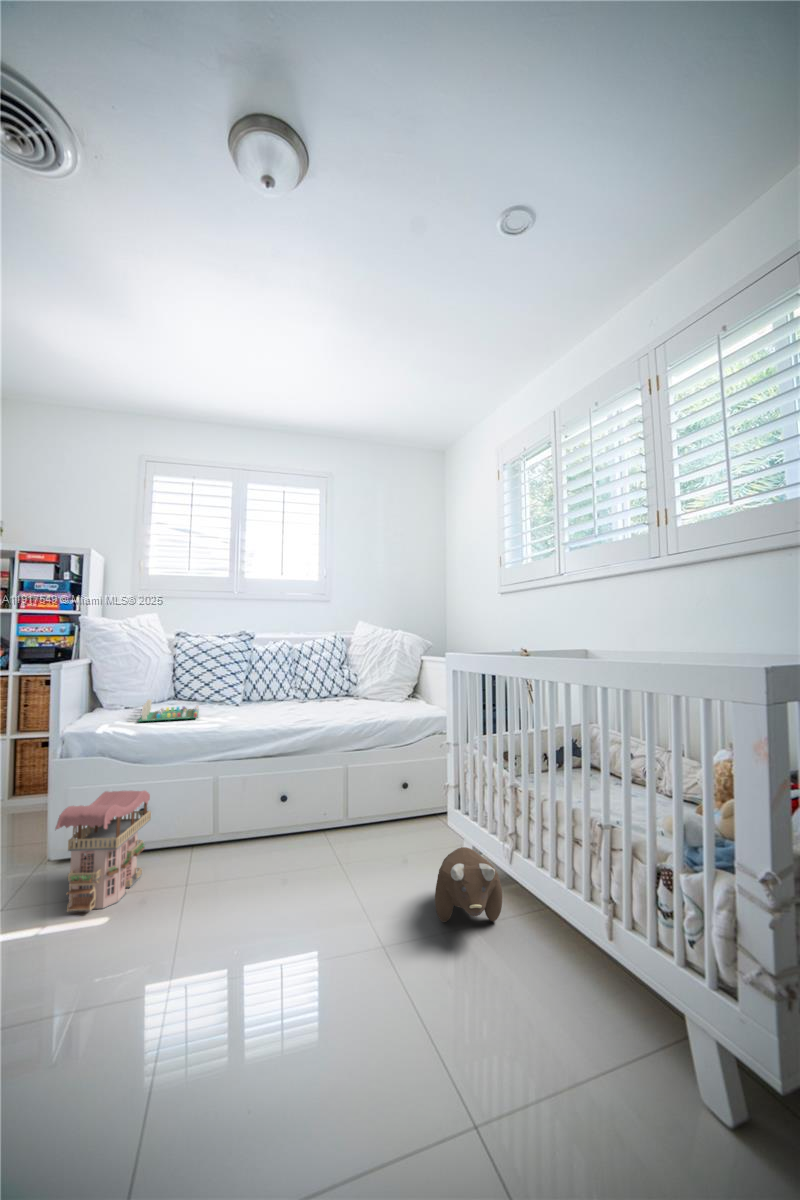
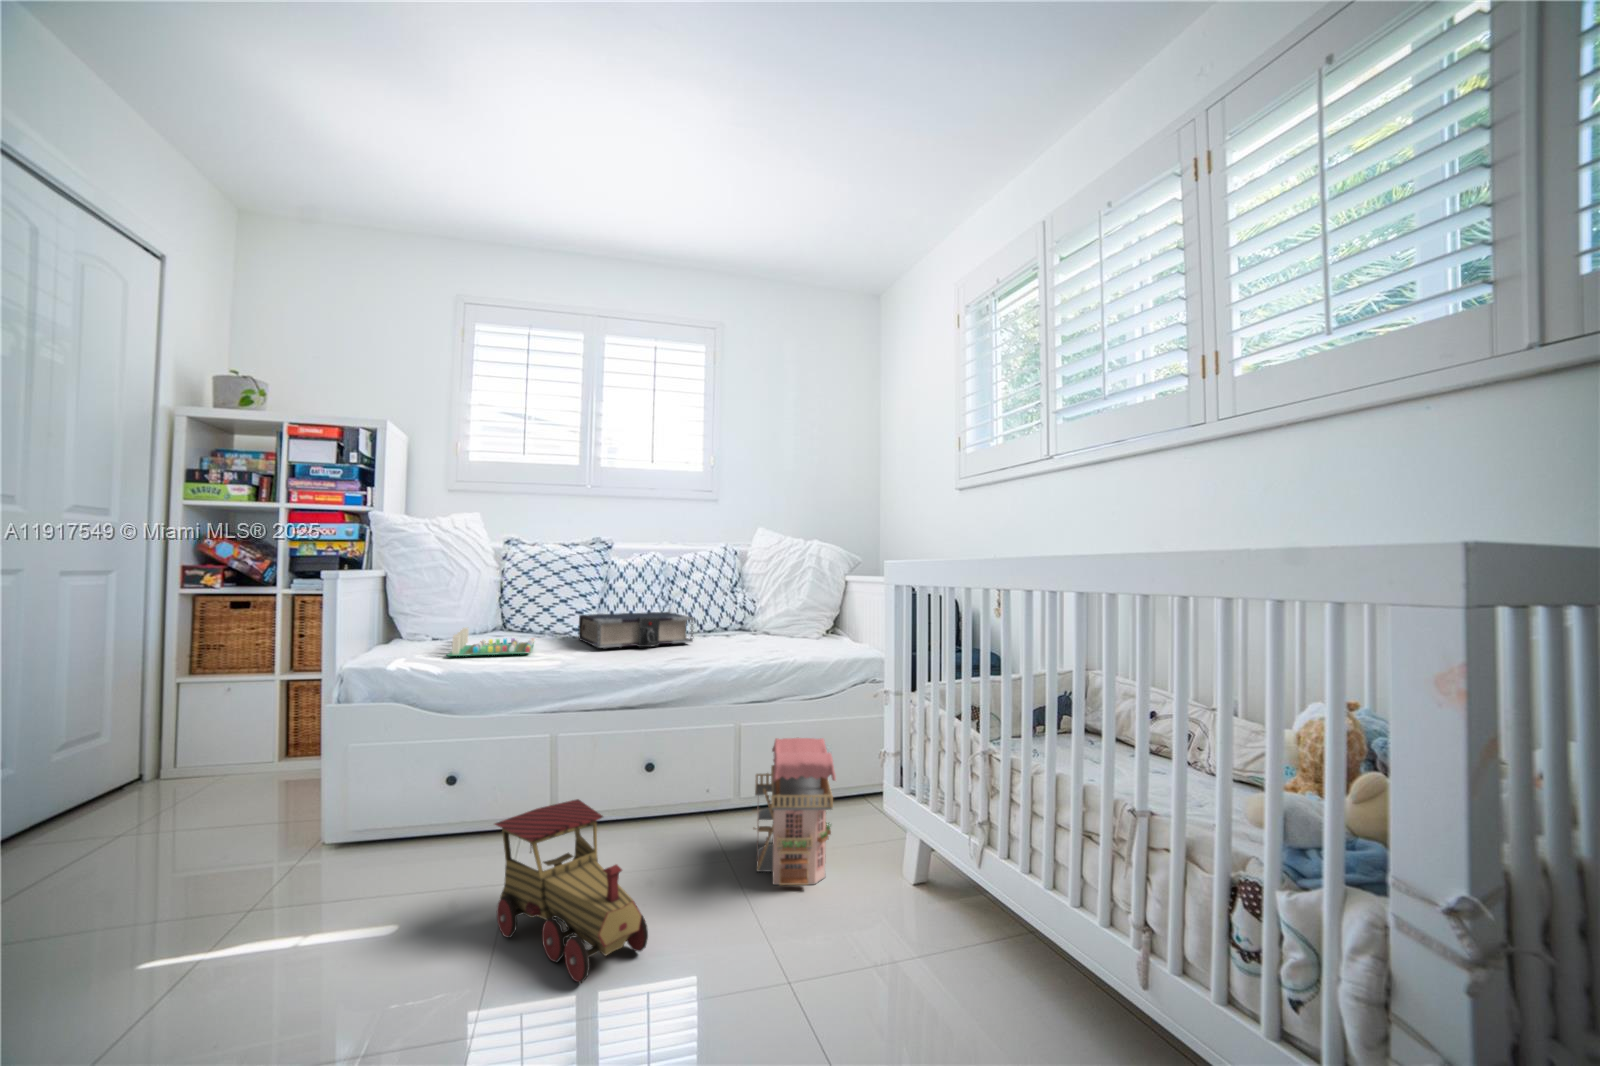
book: none [230,684,313,713] -> present [579,612,694,648]
toy house: present [55,791,151,911] -> present [754,738,836,885]
toy train: none [179,822,287,949] -> present [495,799,648,983]
plush toy: present [435,847,502,922] -> none [867,842,968,952]

